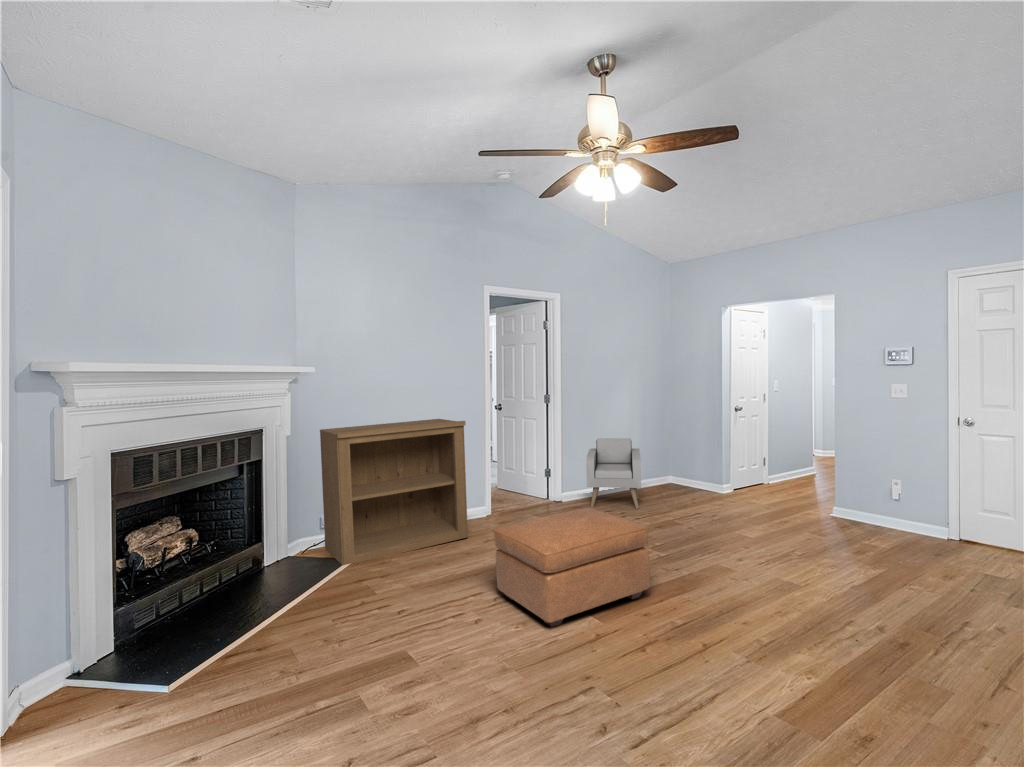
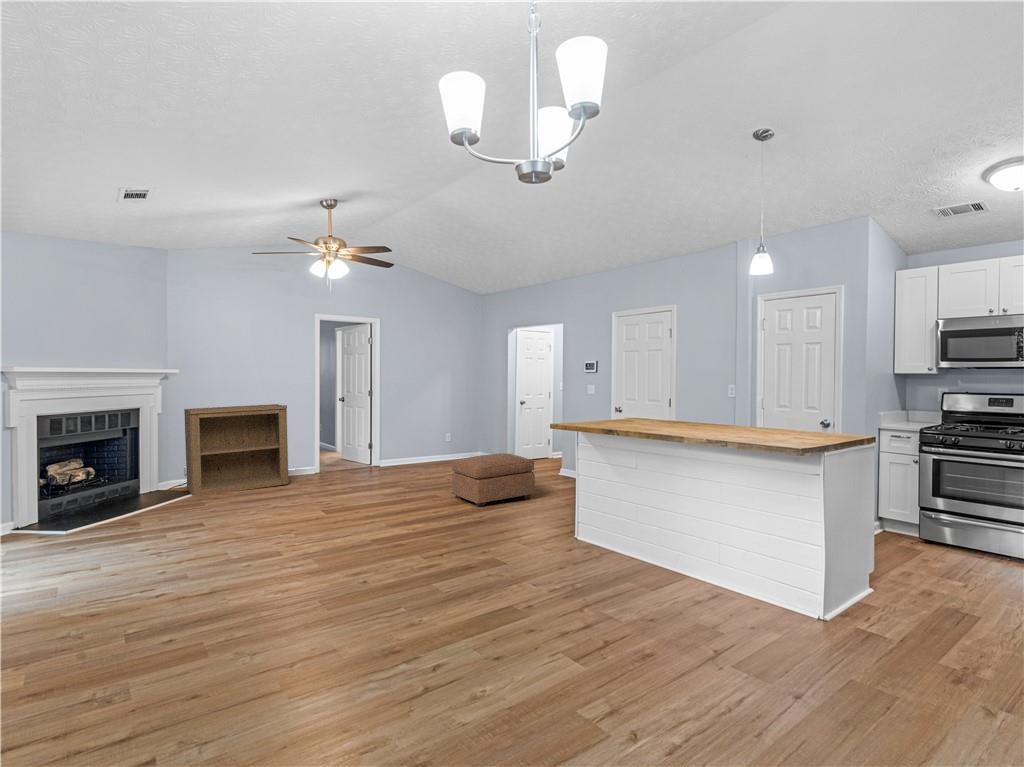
armchair: present [586,438,641,509] -> none [393,422,442,472]
ottoman: present [494,508,650,627] -> present [452,453,535,507]

